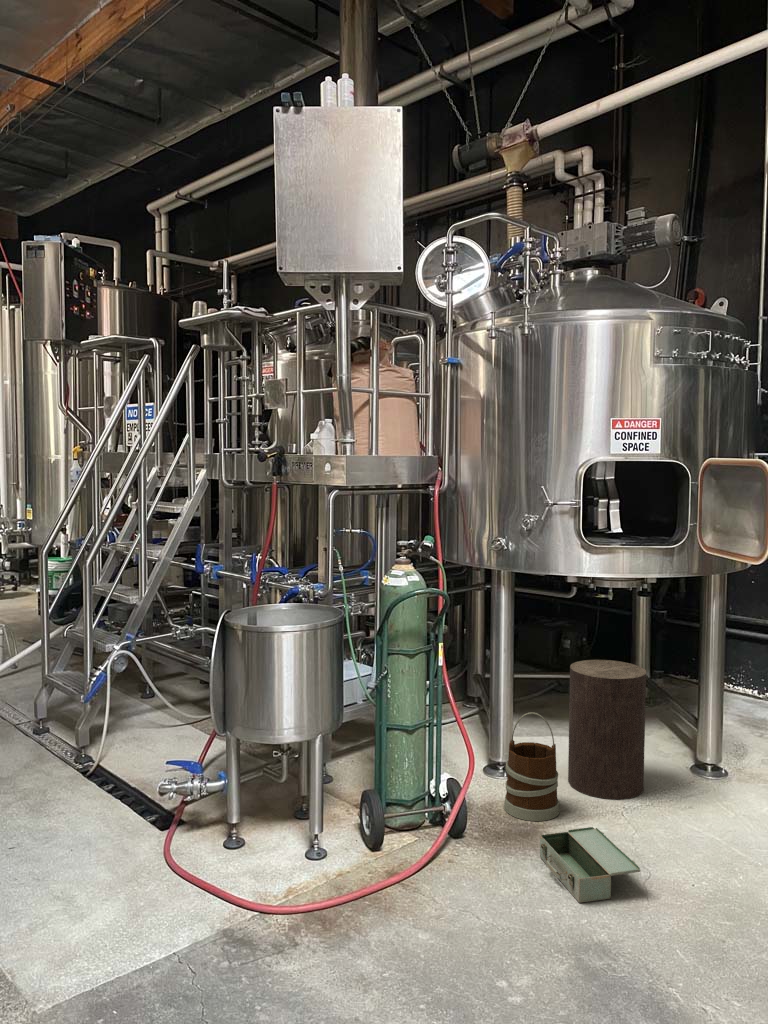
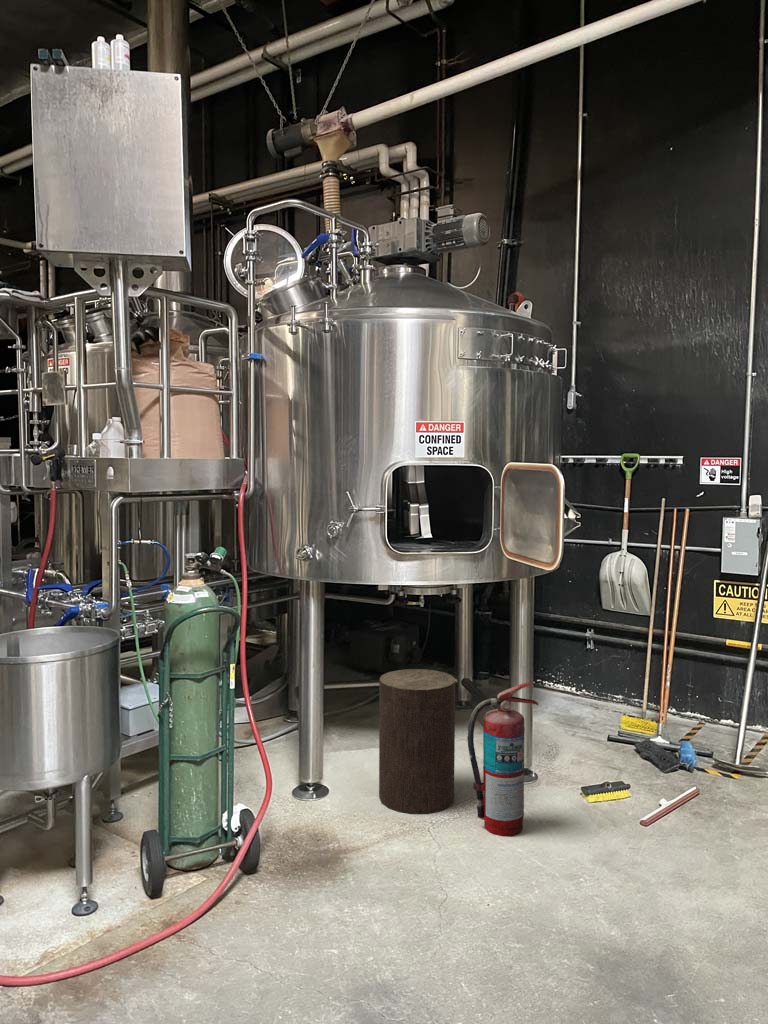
fire extinguisher: none [663,676,737,826] -> present [467,683,538,836]
wooden bucket: present [504,712,560,821] -> none [307,730,365,845]
toolbox: present [540,827,641,903] -> none [336,849,433,936]

